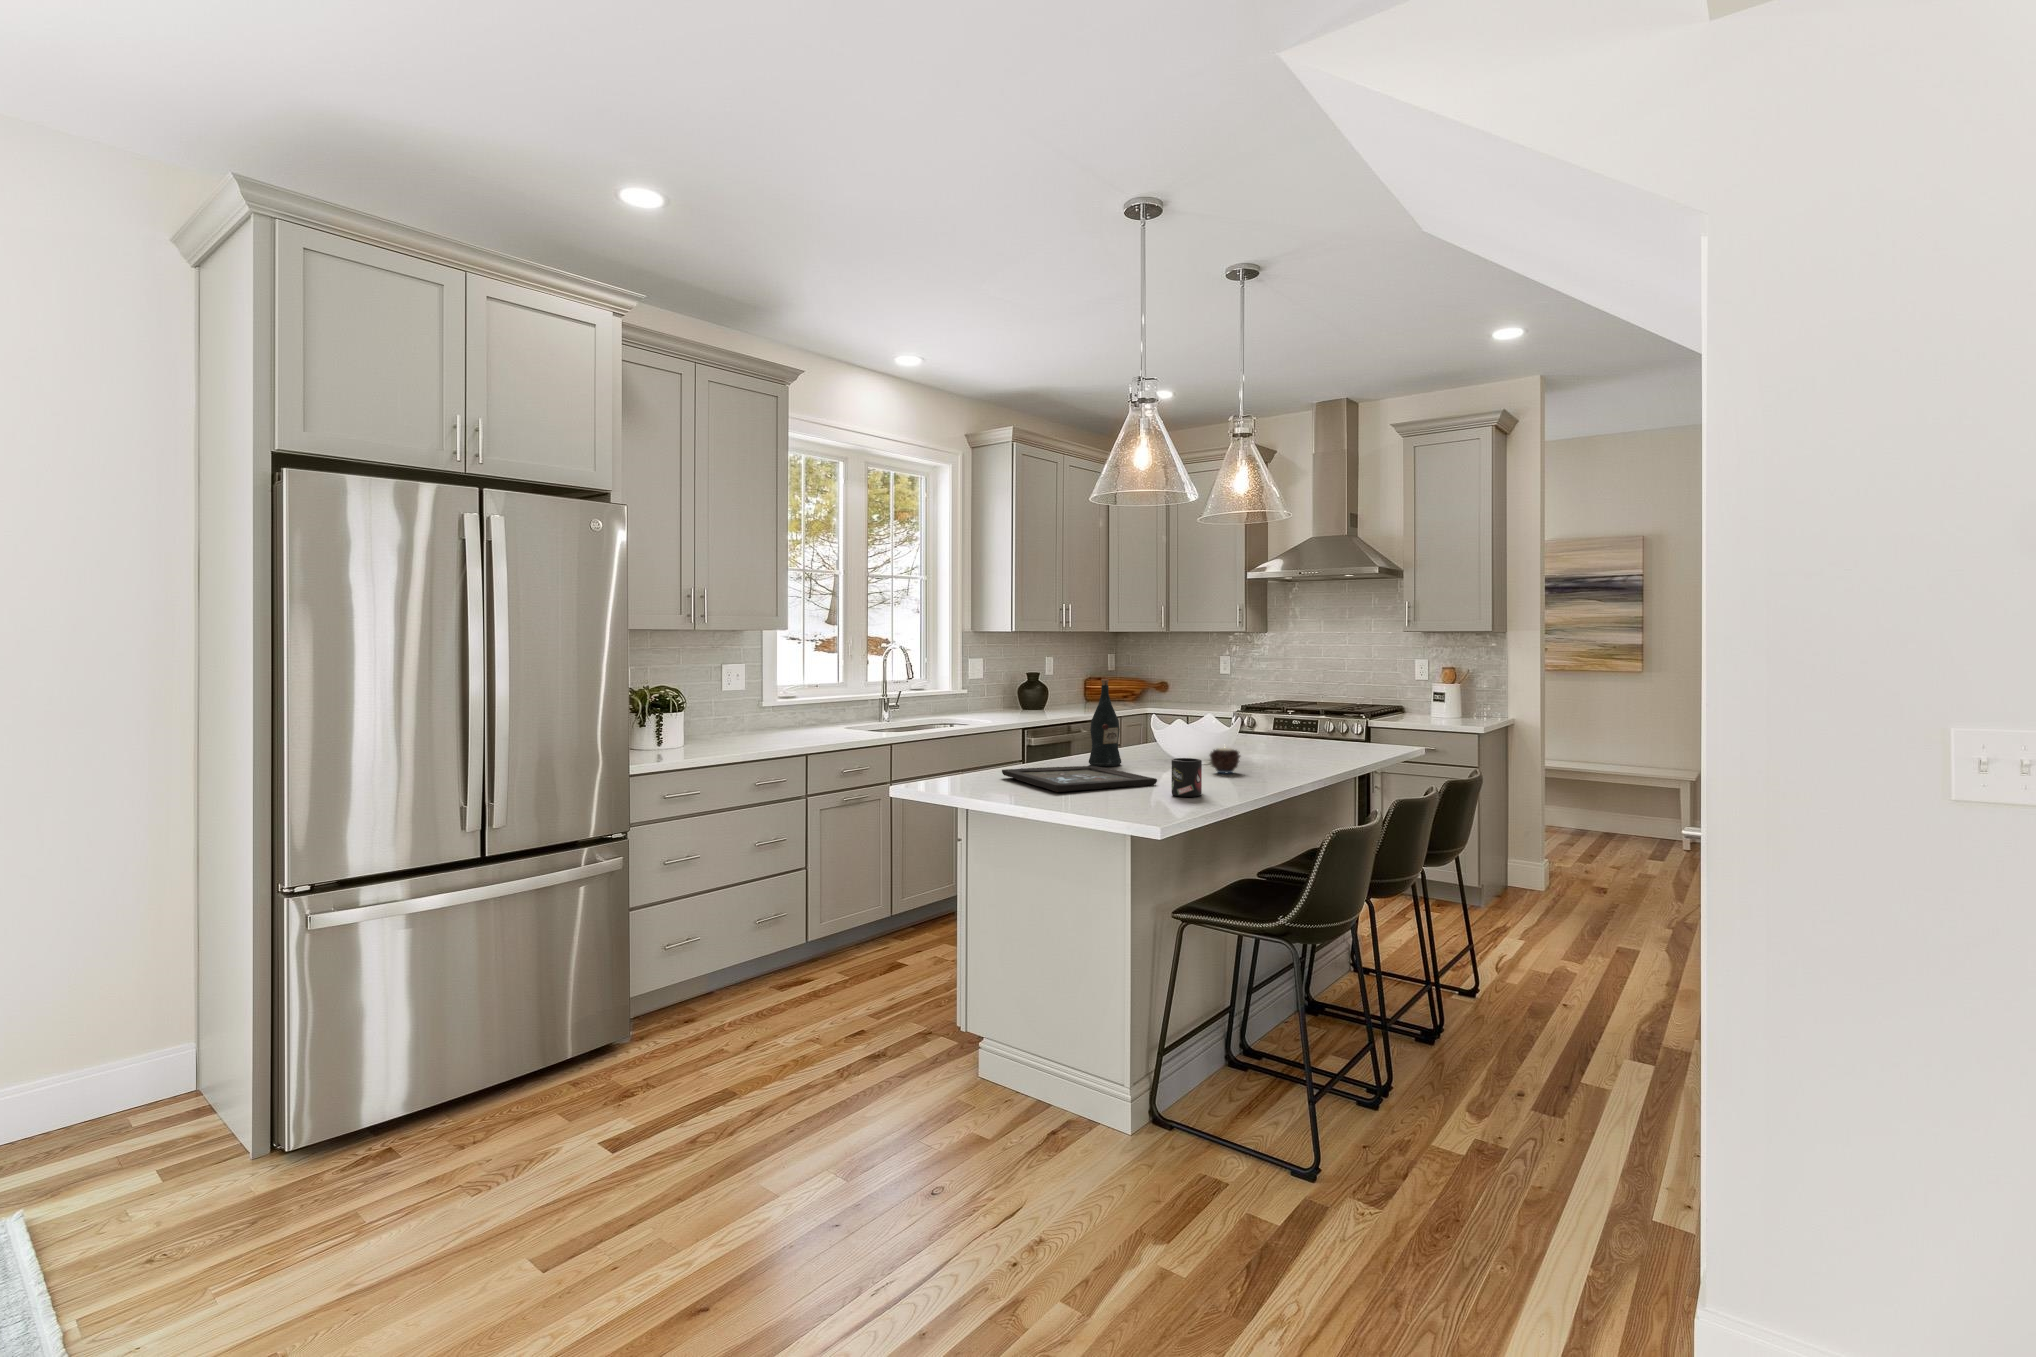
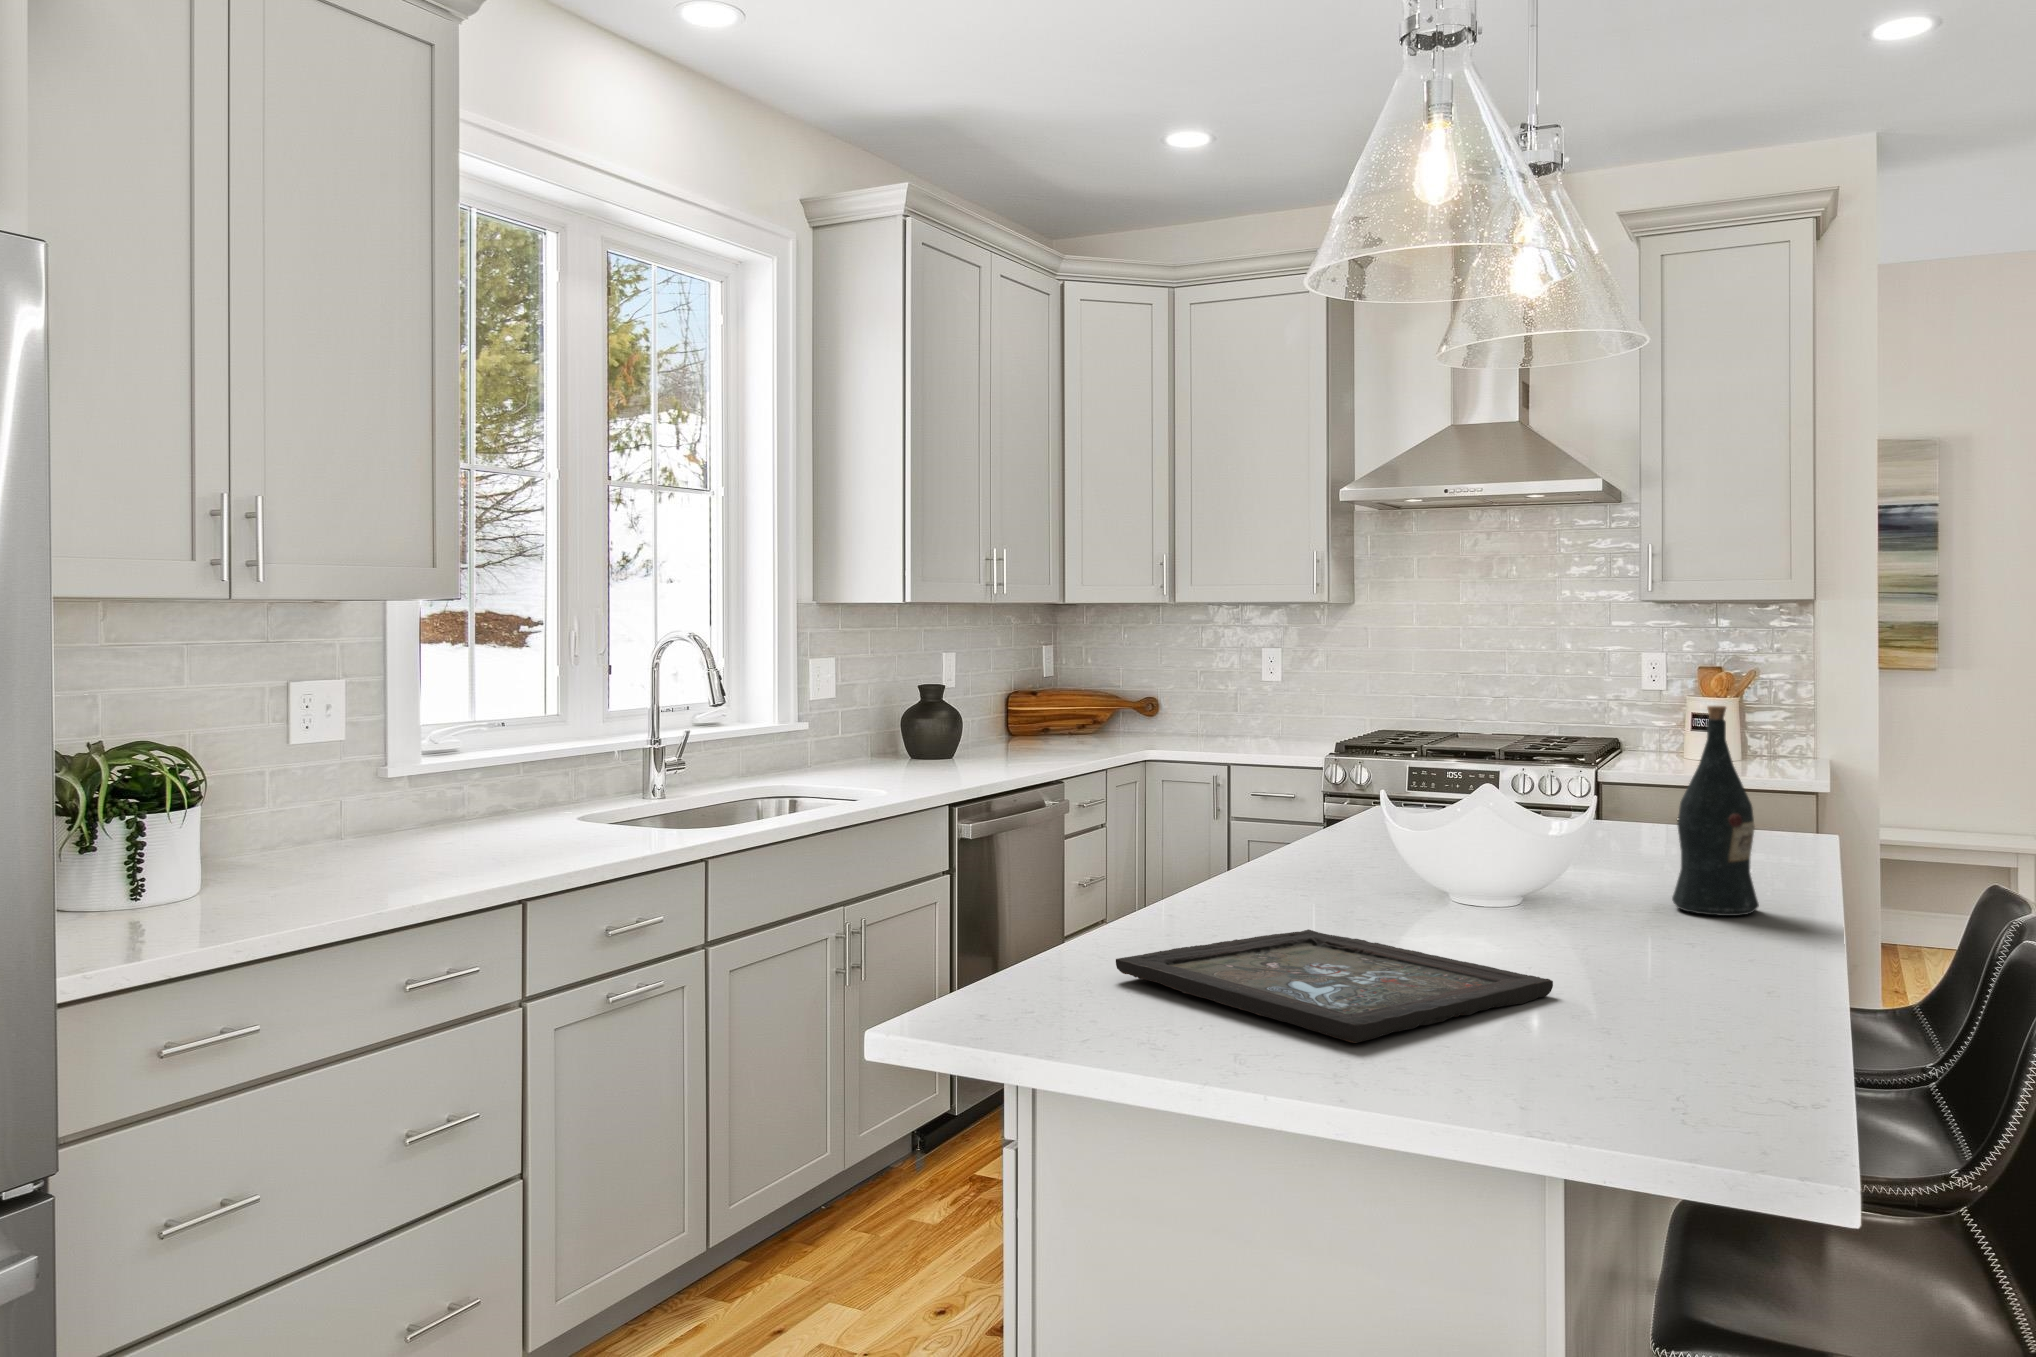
wine bottle: present [1089,679,1121,766] -> present [1672,706,1759,916]
candle: present [1210,747,1240,773] -> none [1593,870,1673,943]
mug: present [1171,758,1202,797] -> none [1664,937,1753,1050]

